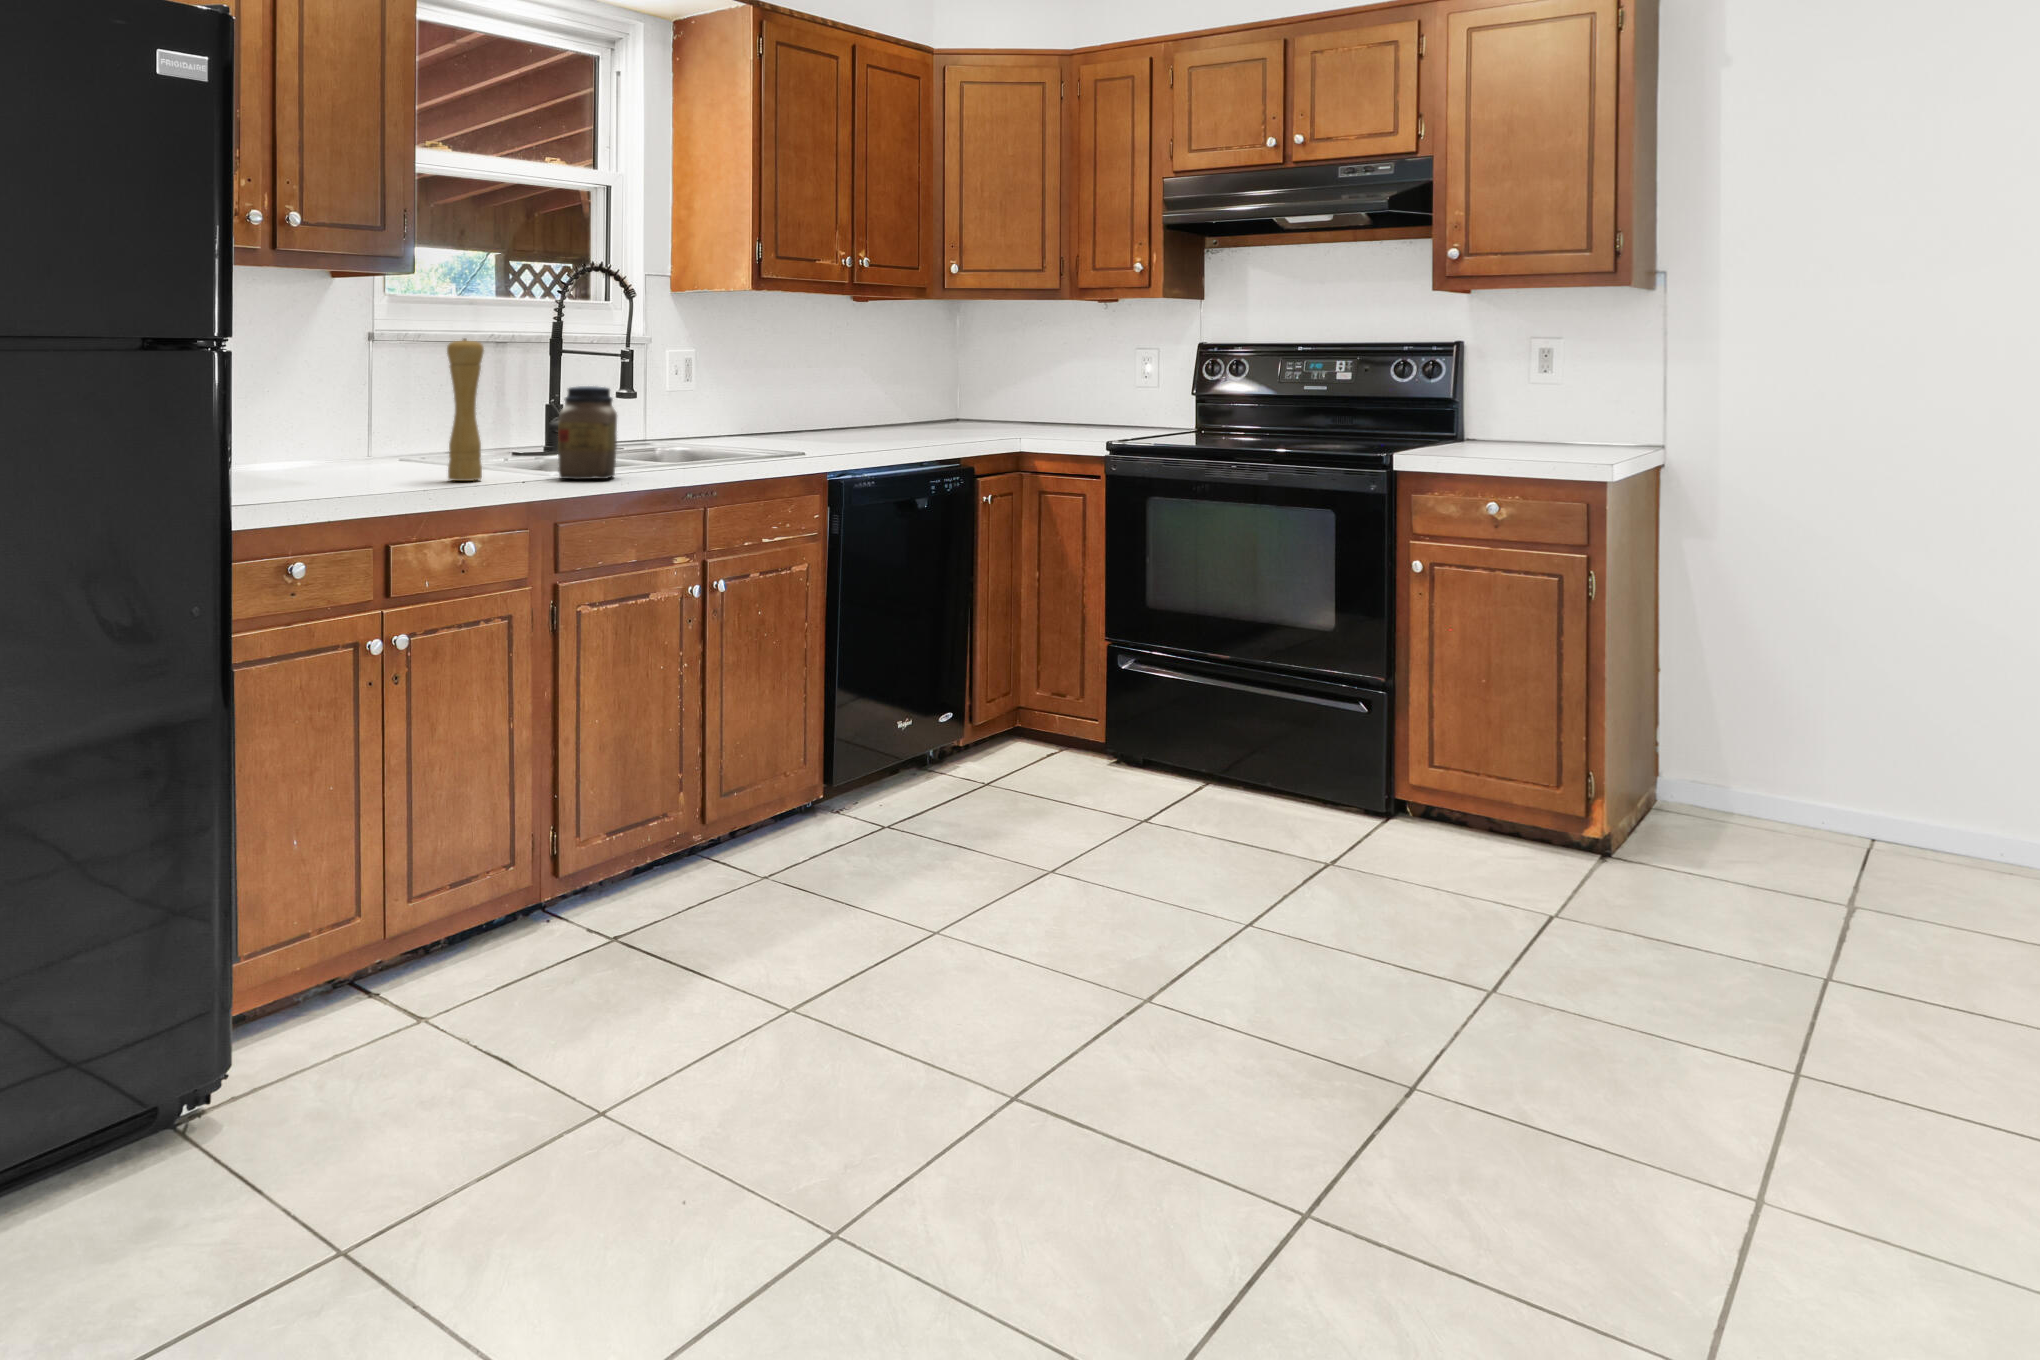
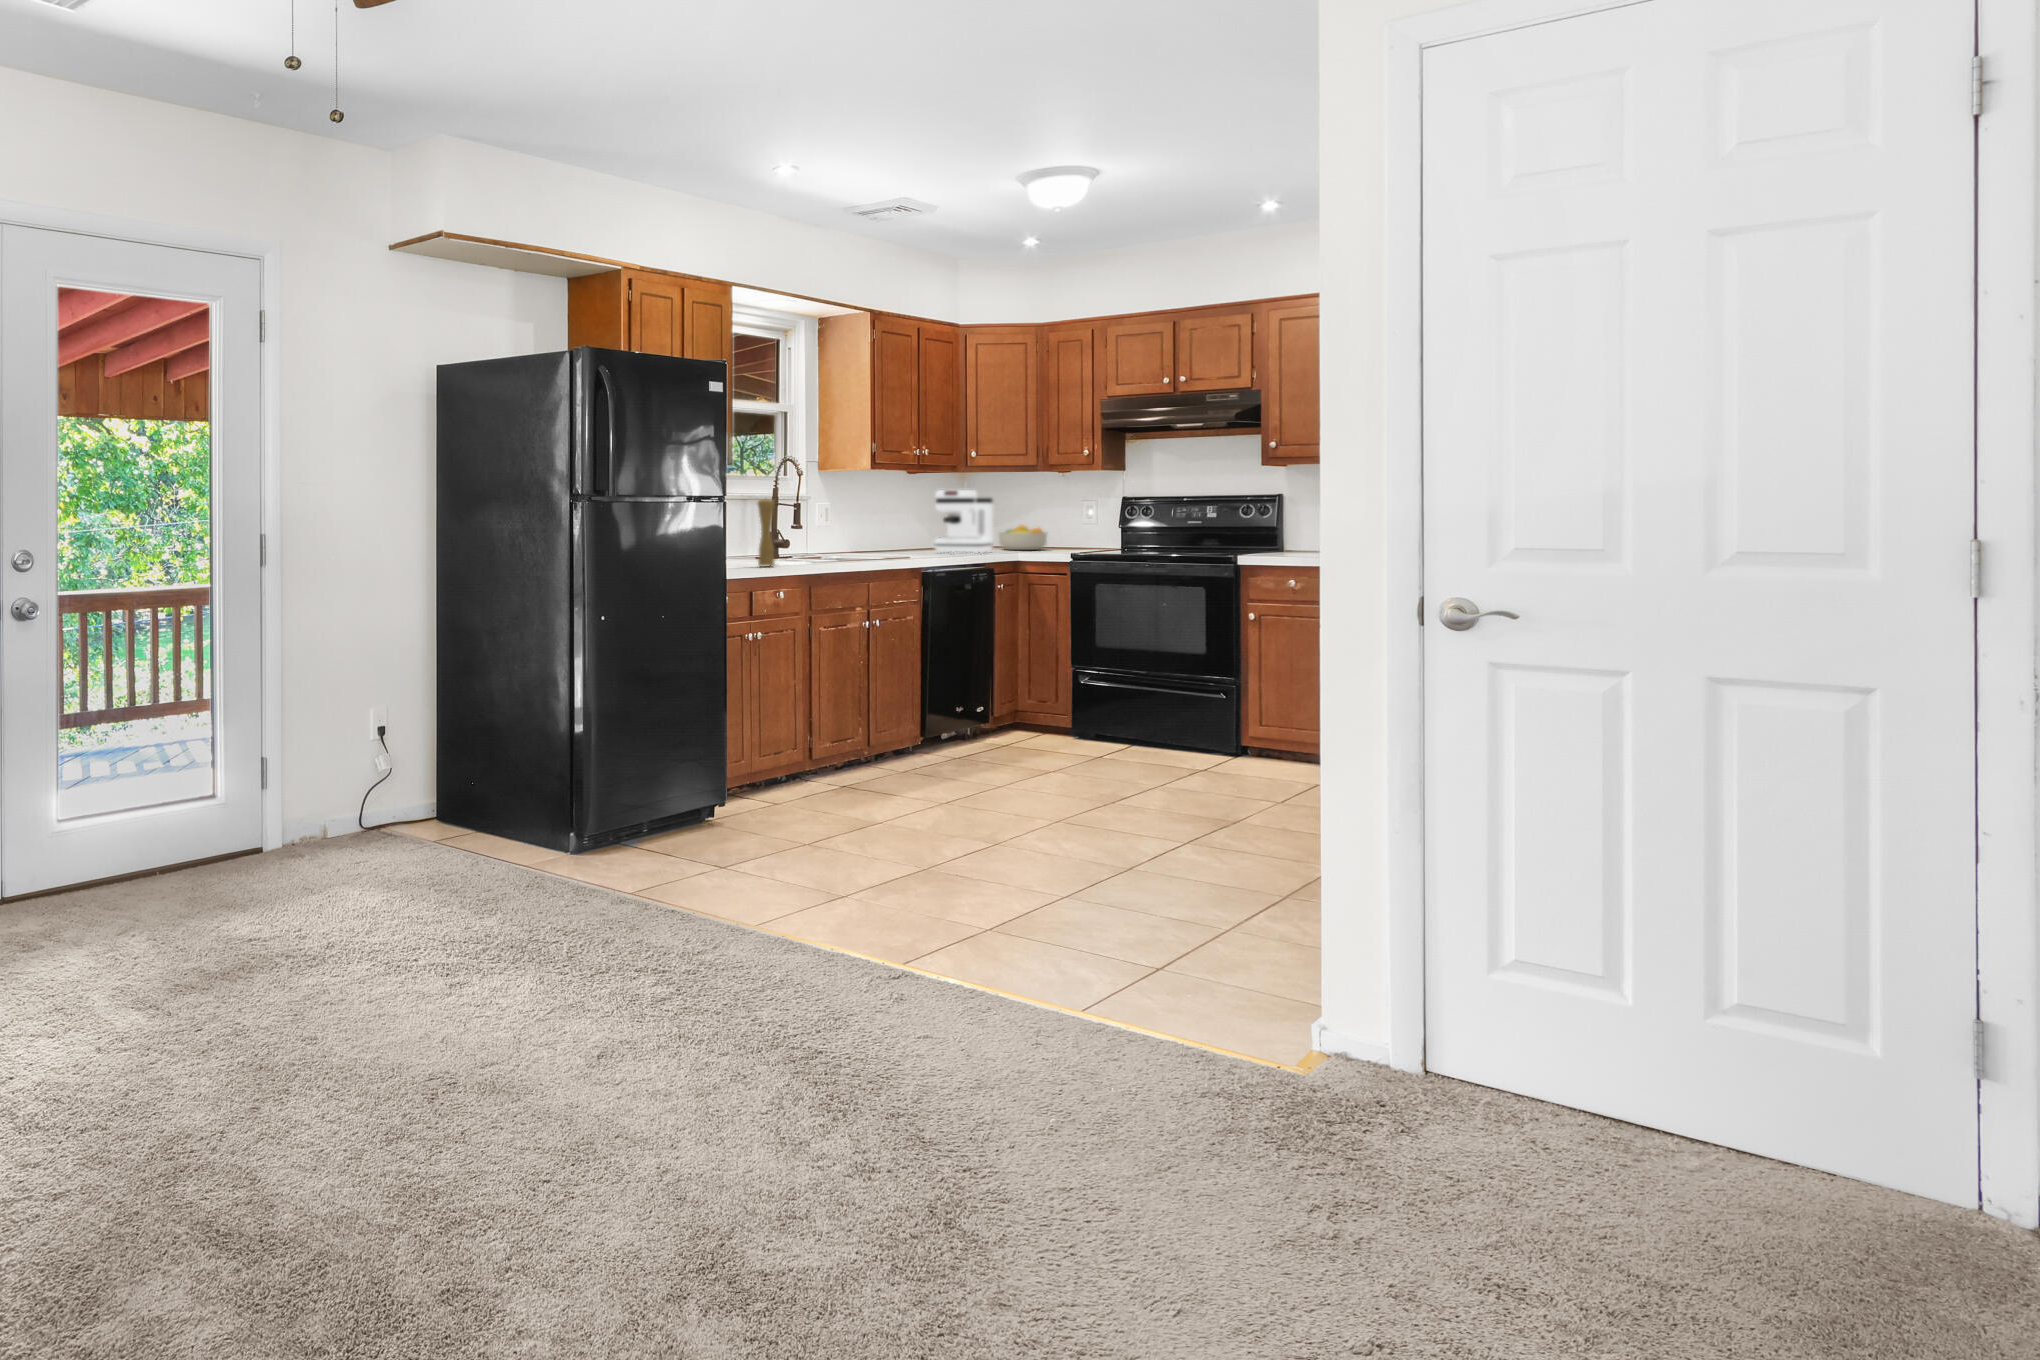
coffee maker: none [876,329,978,441] -> present [934,490,993,553]
jar: present [558,386,617,479] -> none [810,521,837,566]
fruit bowl: none [996,388,1077,432] -> present [999,525,1047,550]

